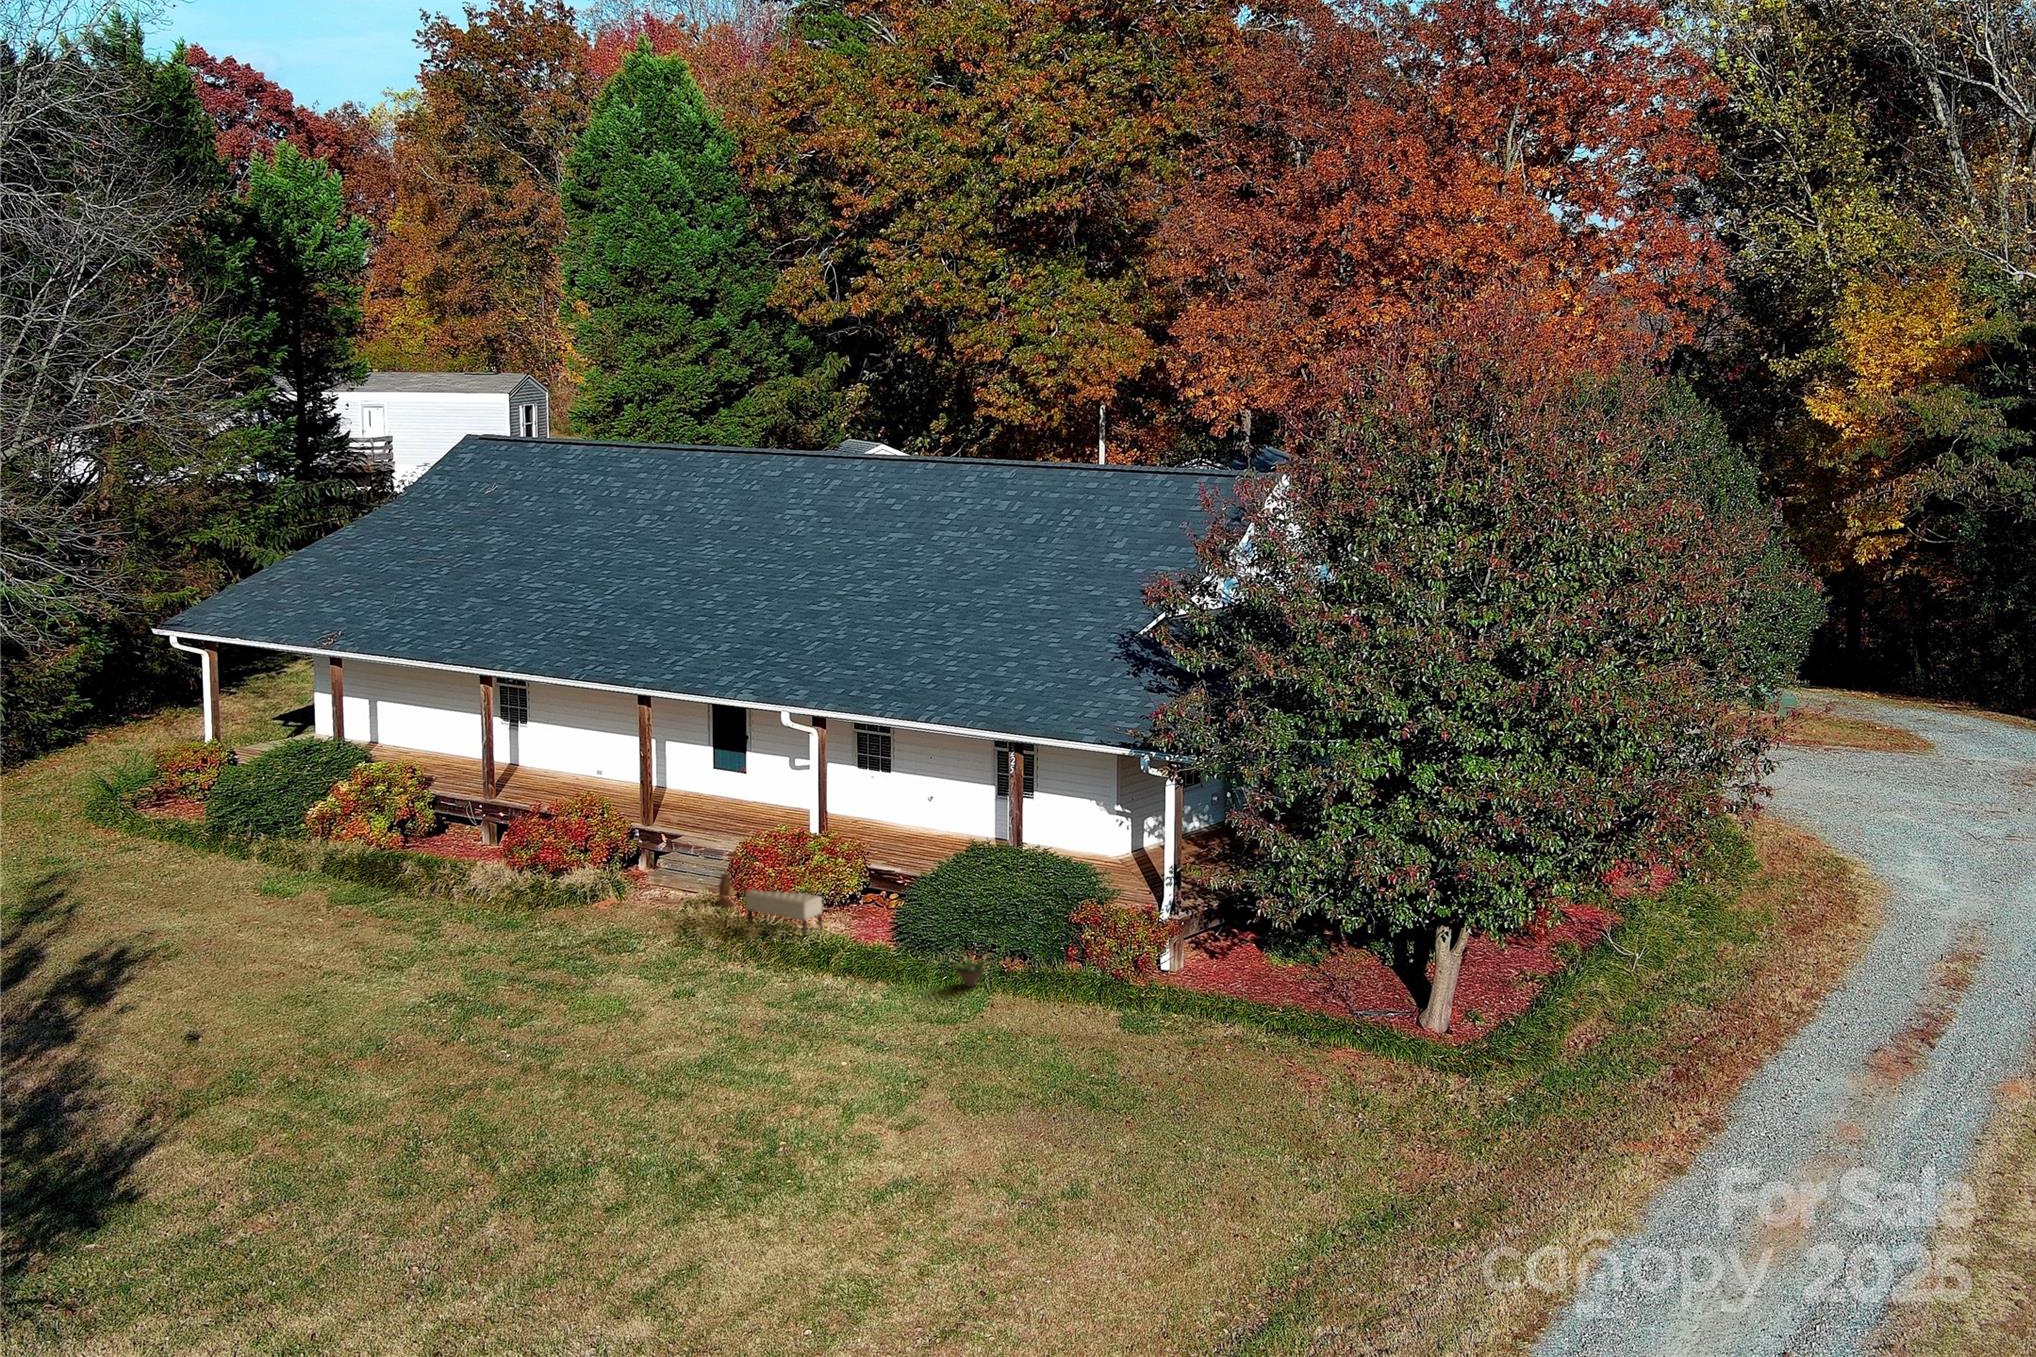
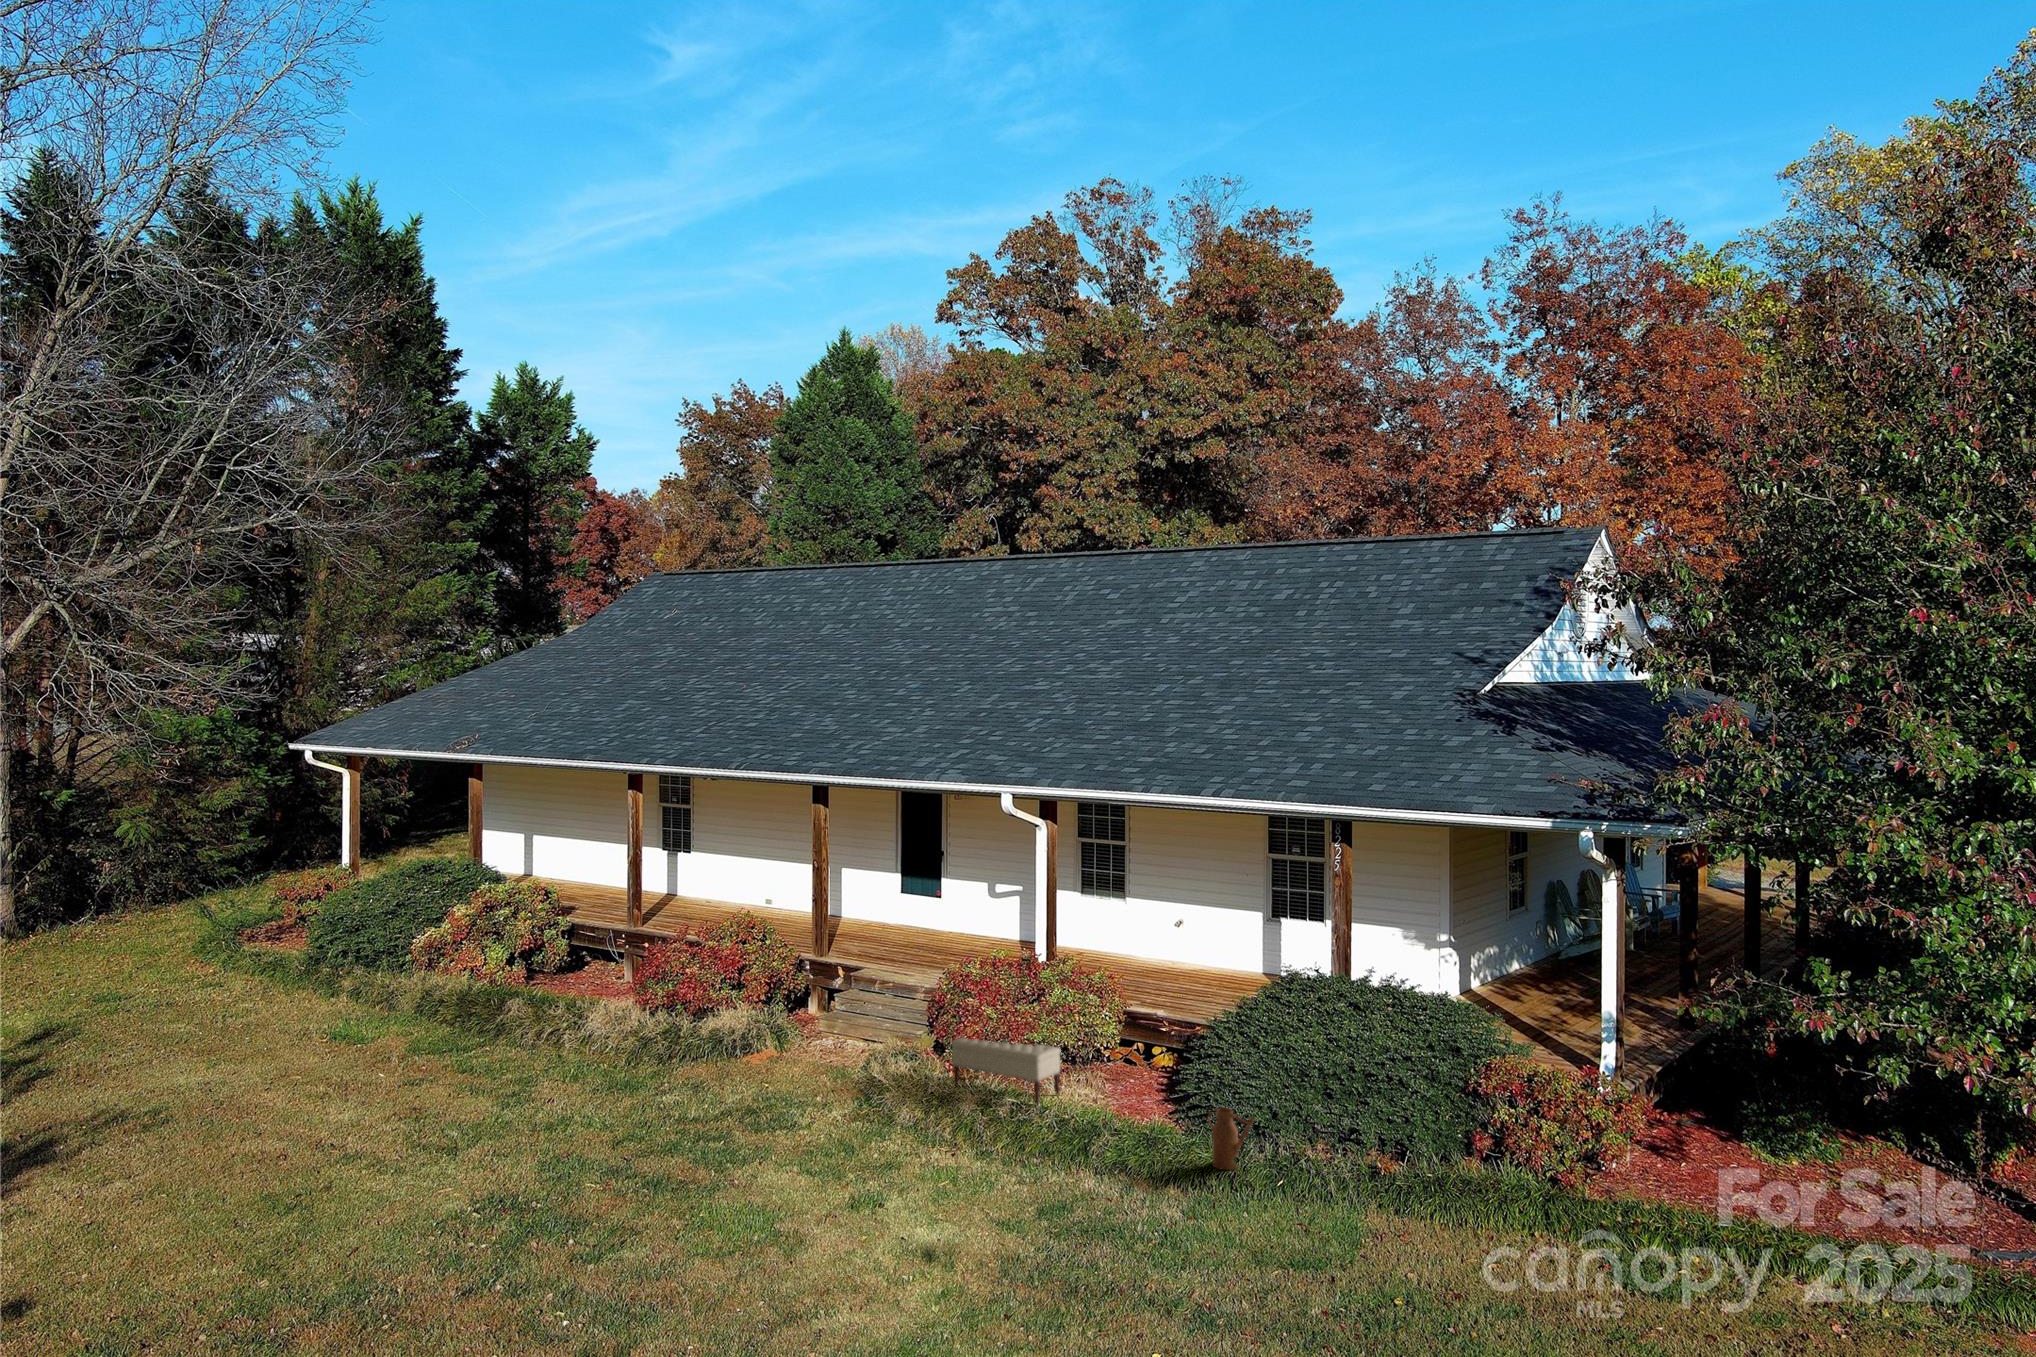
watering can: present [718,874,734,907] -> present [1207,1108,1255,1170]
decorative plant: present [954,959,987,986] -> none [1280,1143,1352,1191]

